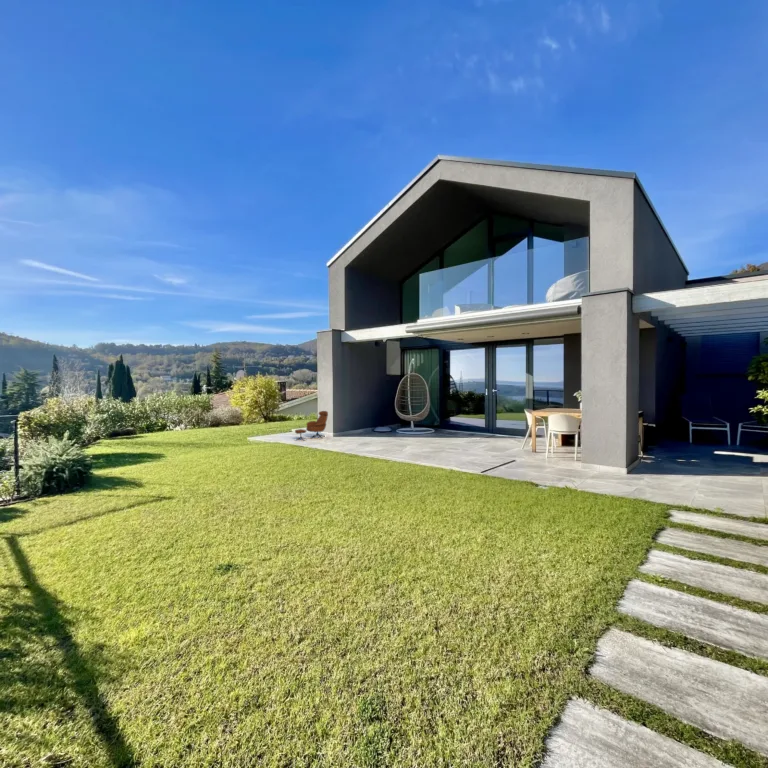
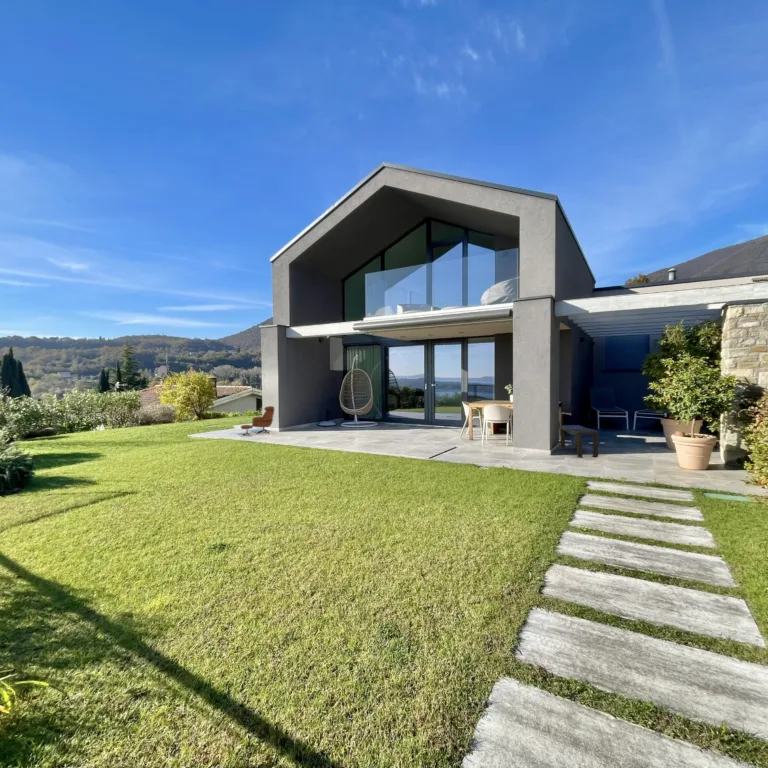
bench: none [639,439,690,479] -> present [560,425,599,458]

